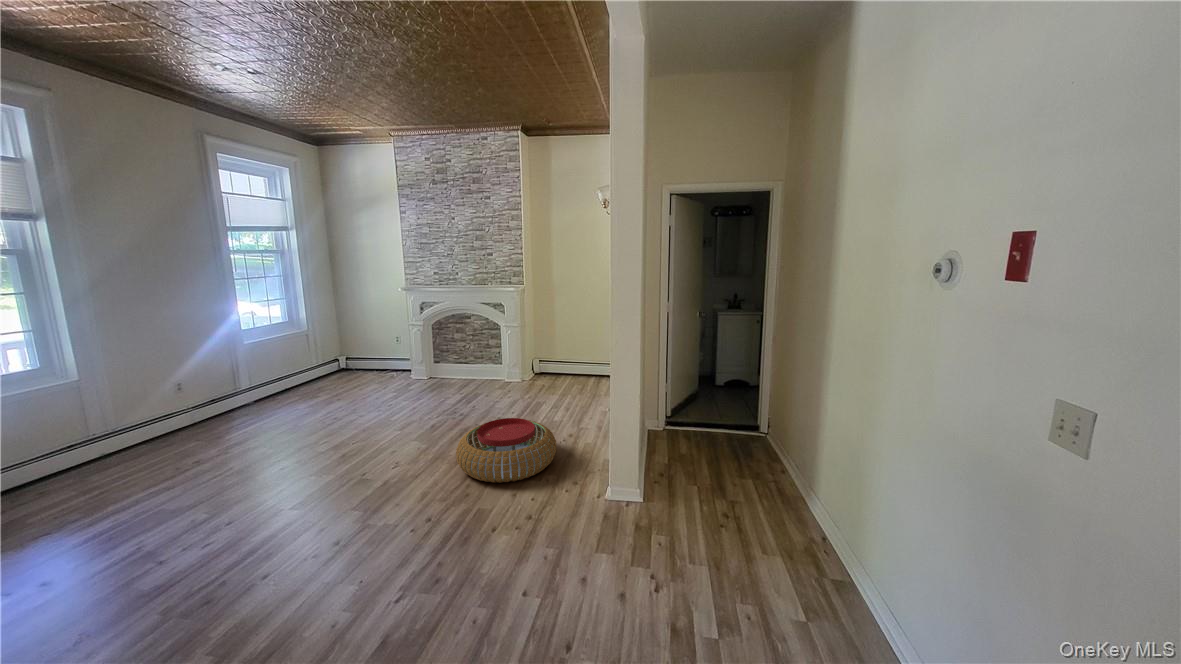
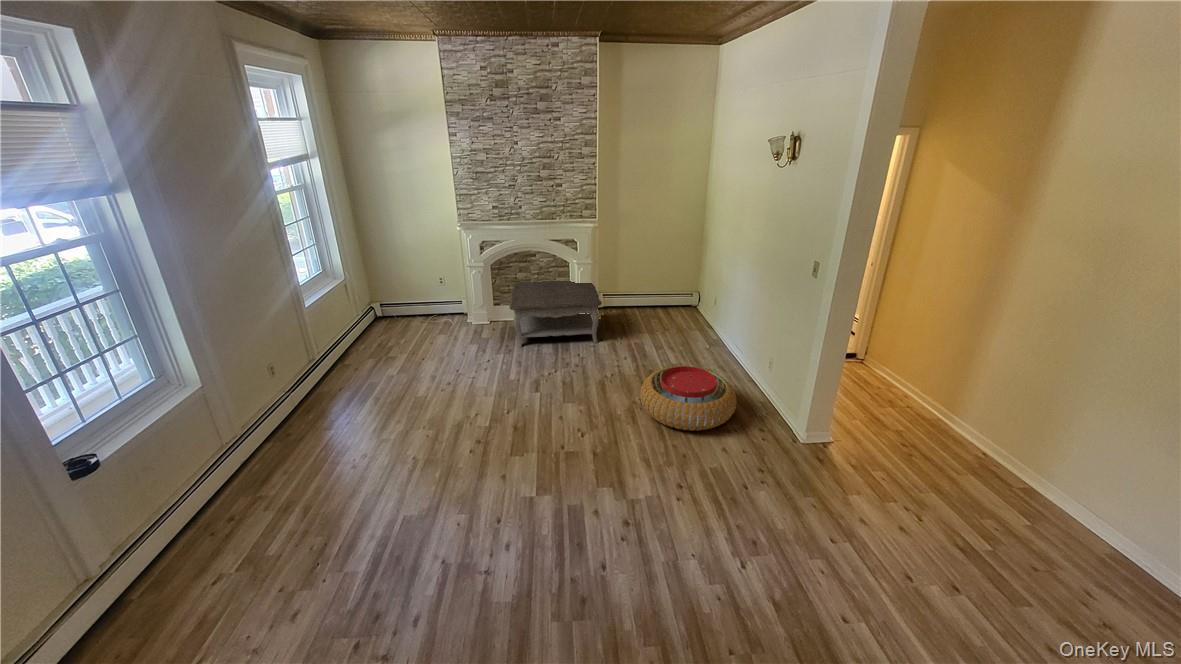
coffee table: none [416,341,521,400] -> present [509,281,602,347]

